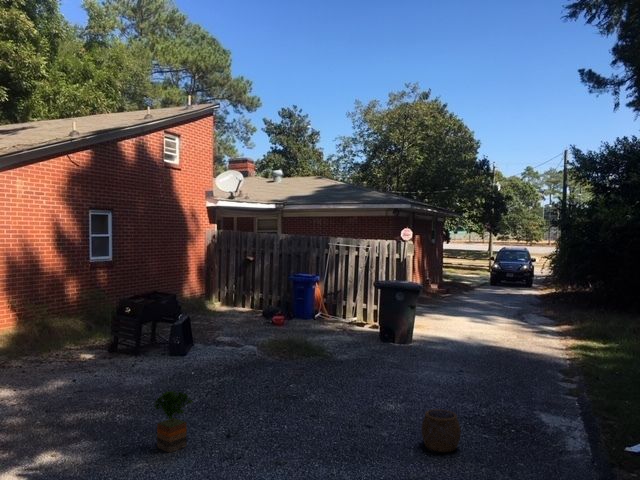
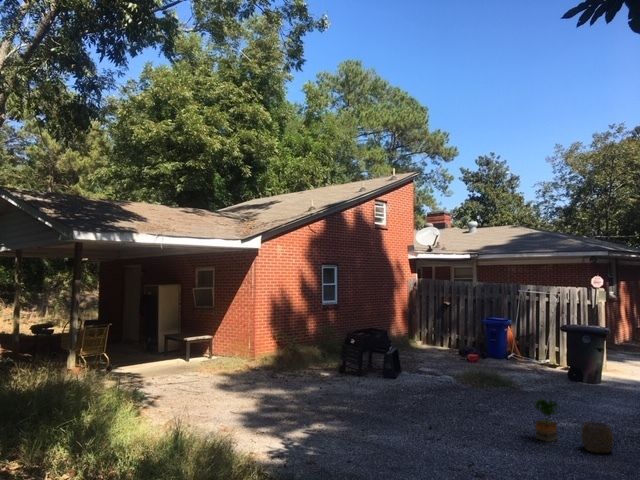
potted tree: present [154,391,193,453] -> present [535,399,560,442]

